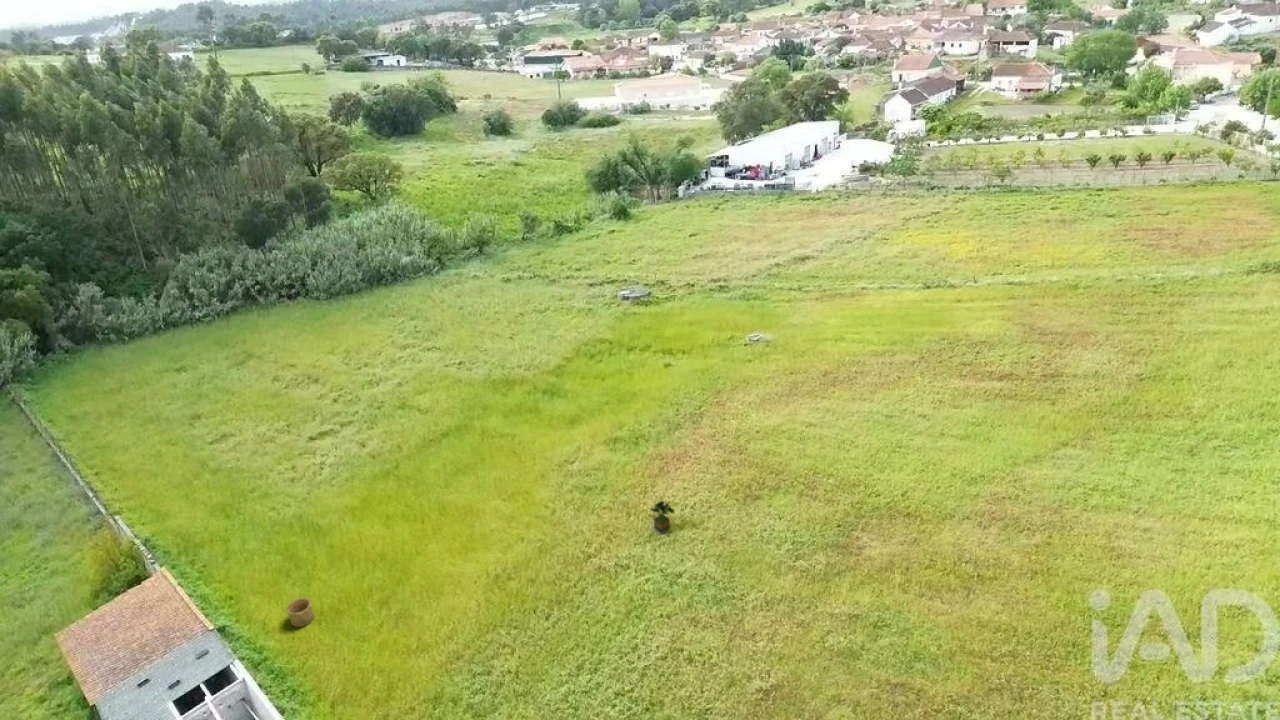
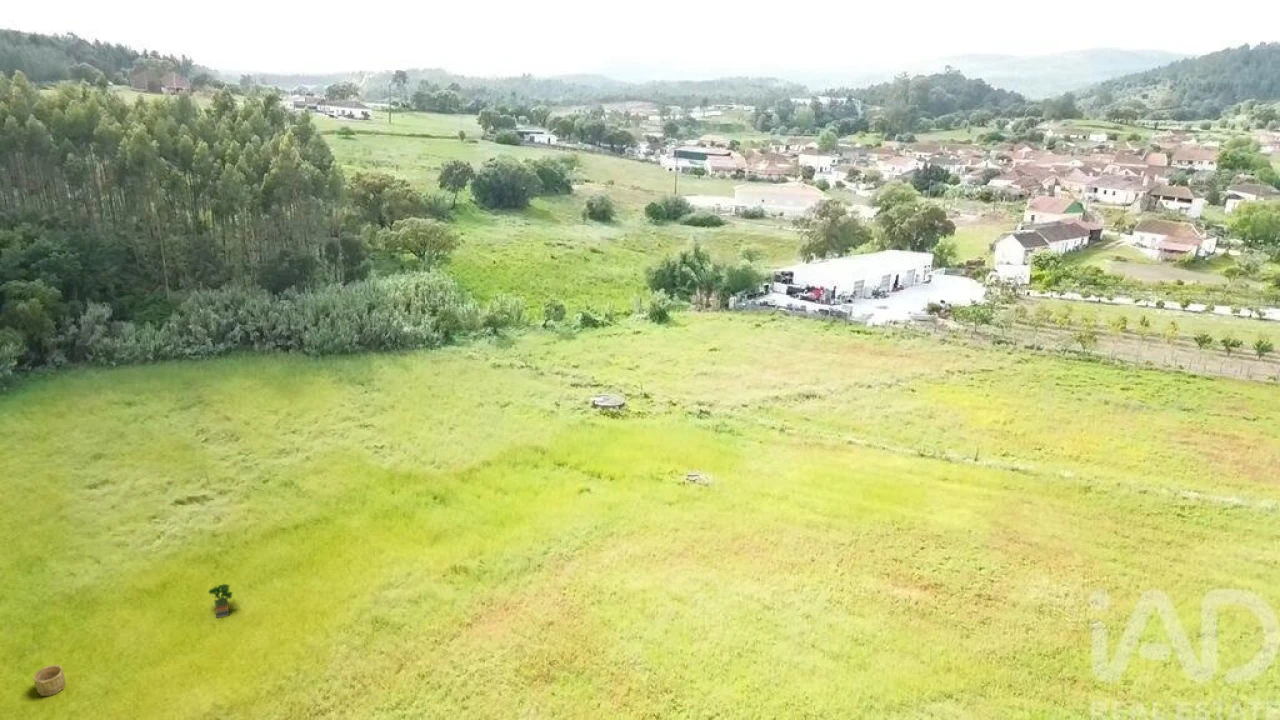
potted tree: present [651,501,674,534] -> present [209,584,232,618]

